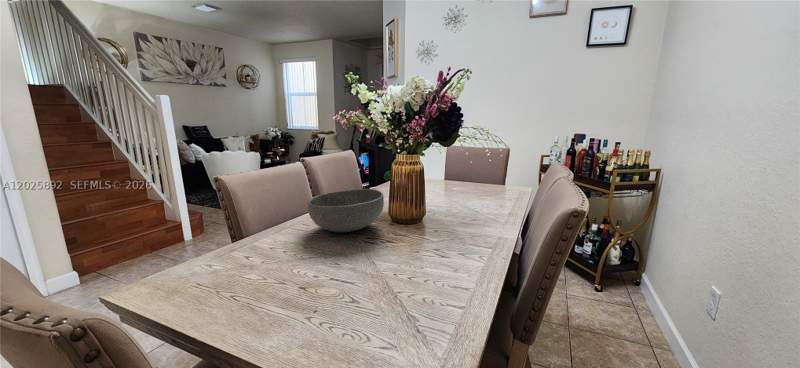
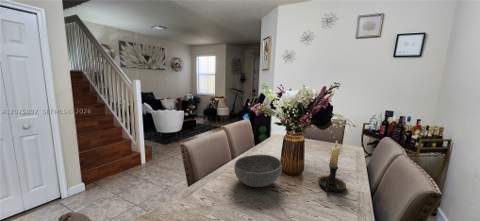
candle holder: none [442,155,481,234] -> present [318,141,346,192]

